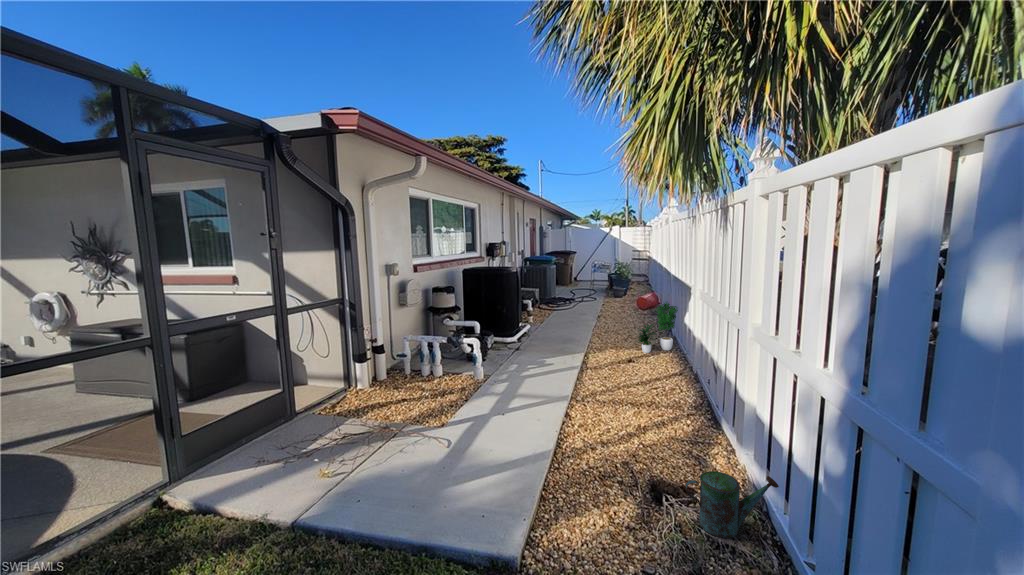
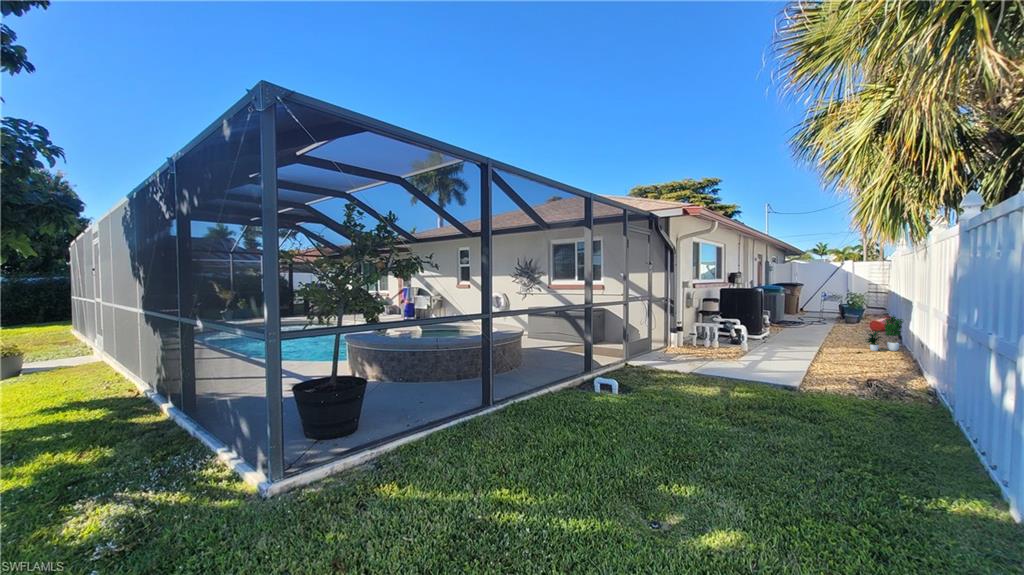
watering can: present [686,471,779,538] -> none [884,369,935,394]

